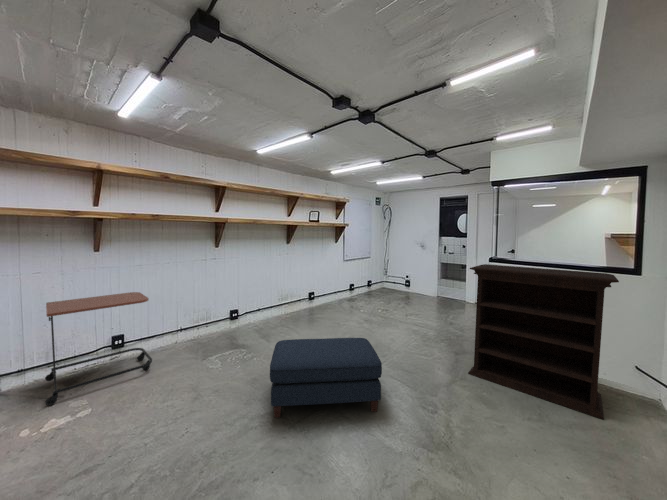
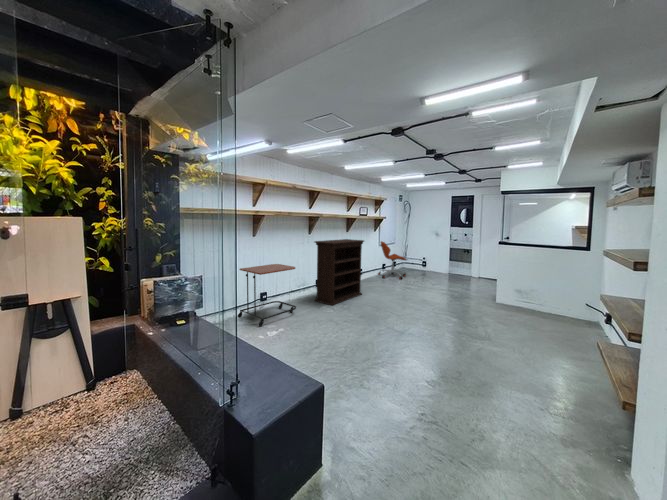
office chair: none [343,256,378,305] -> present [378,242,406,279]
bookshelf: present [468,264,619,419] -> present [315,239,364,305]
ottoman: present [270,338,382,418] -> none [379,290,450,329]

